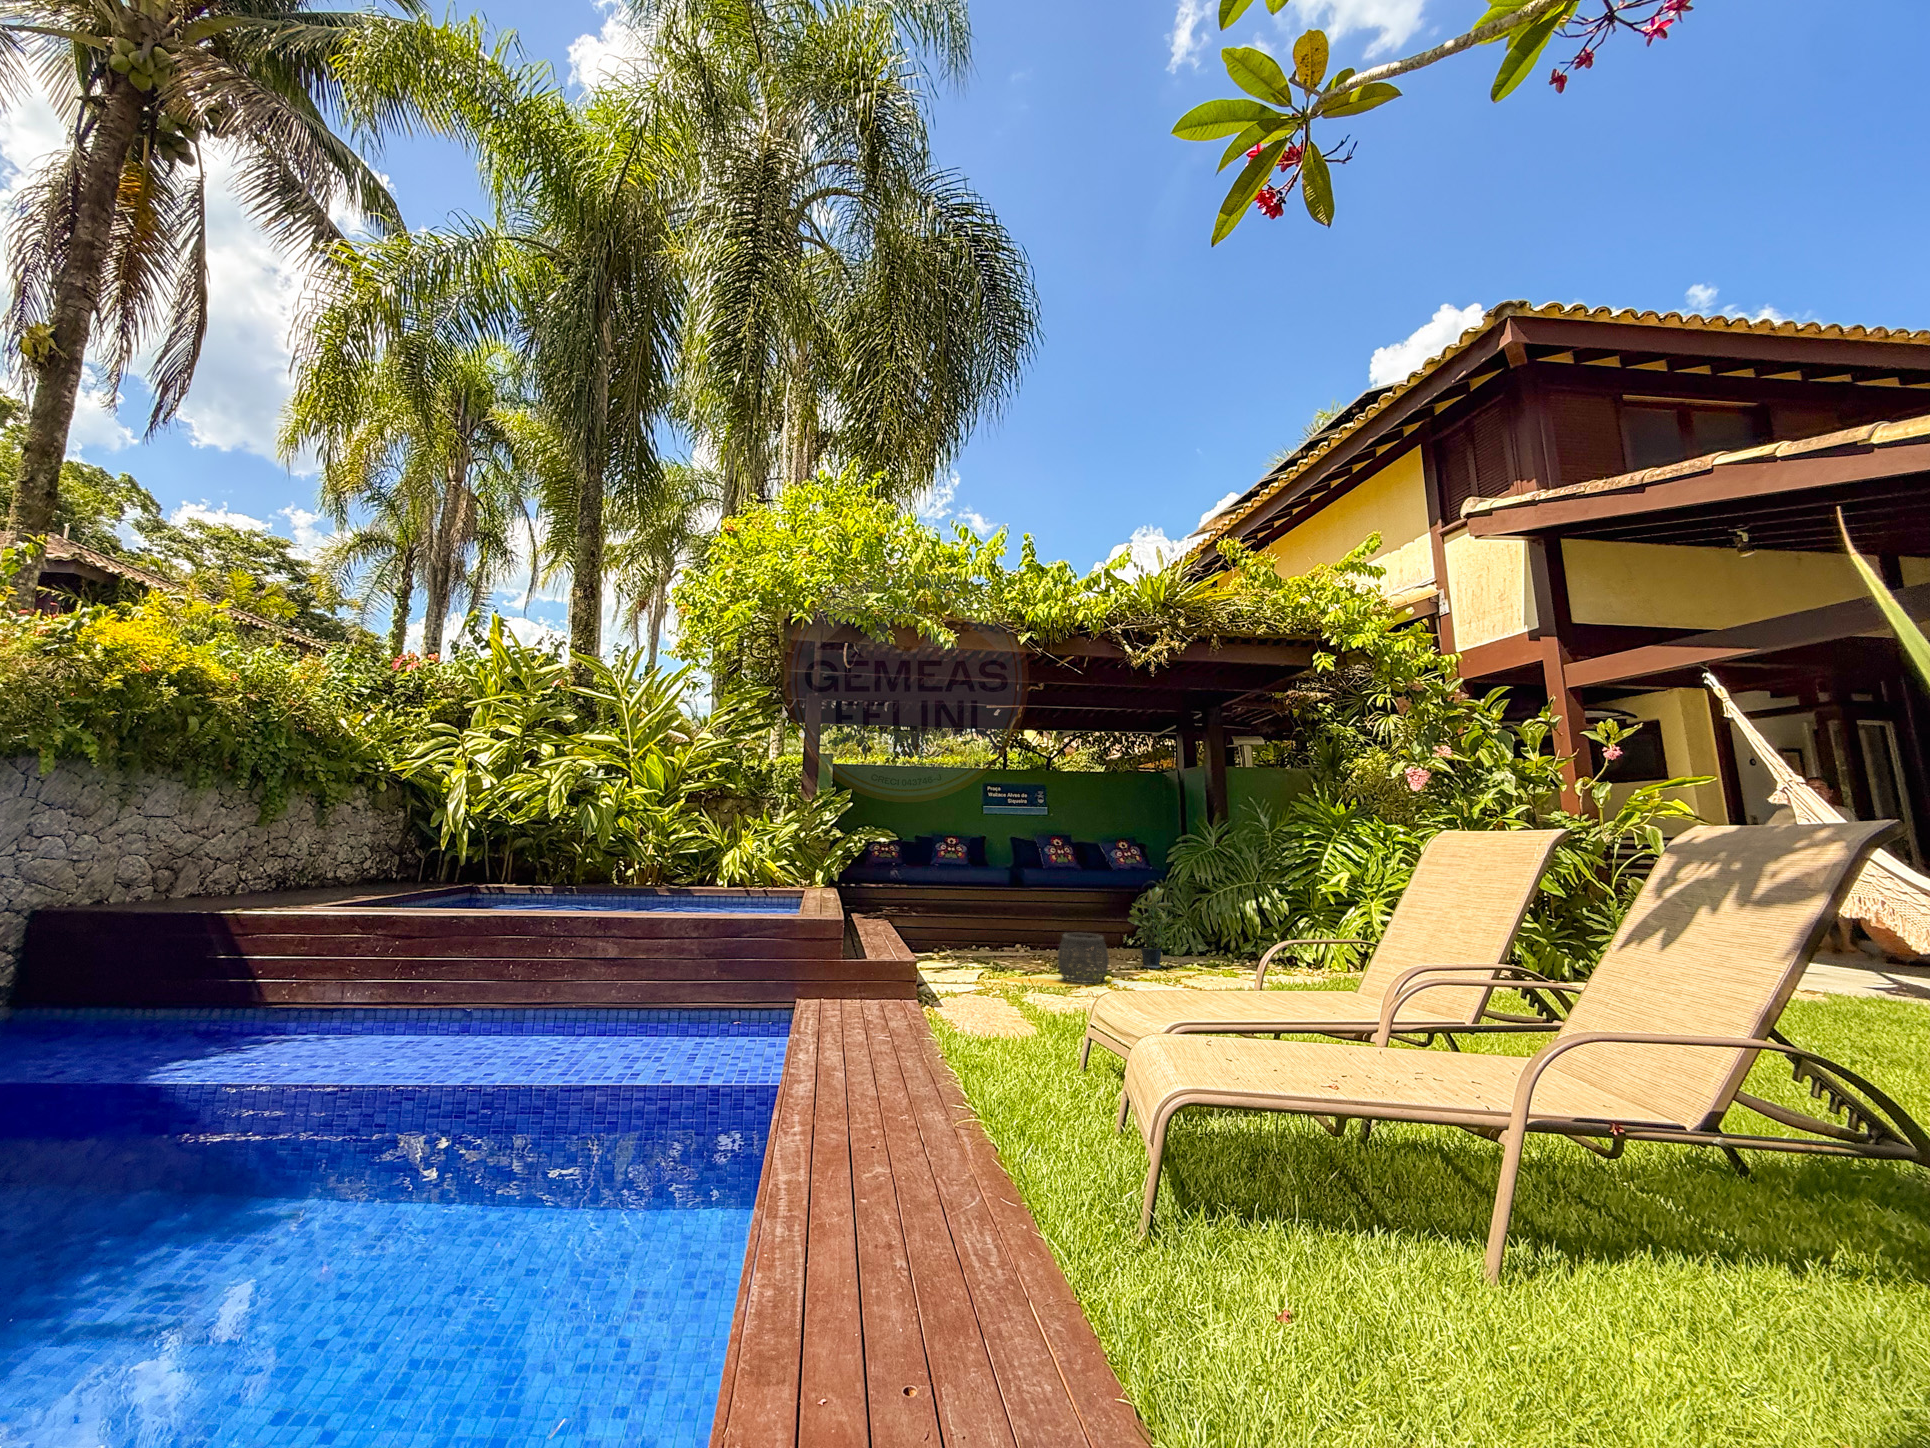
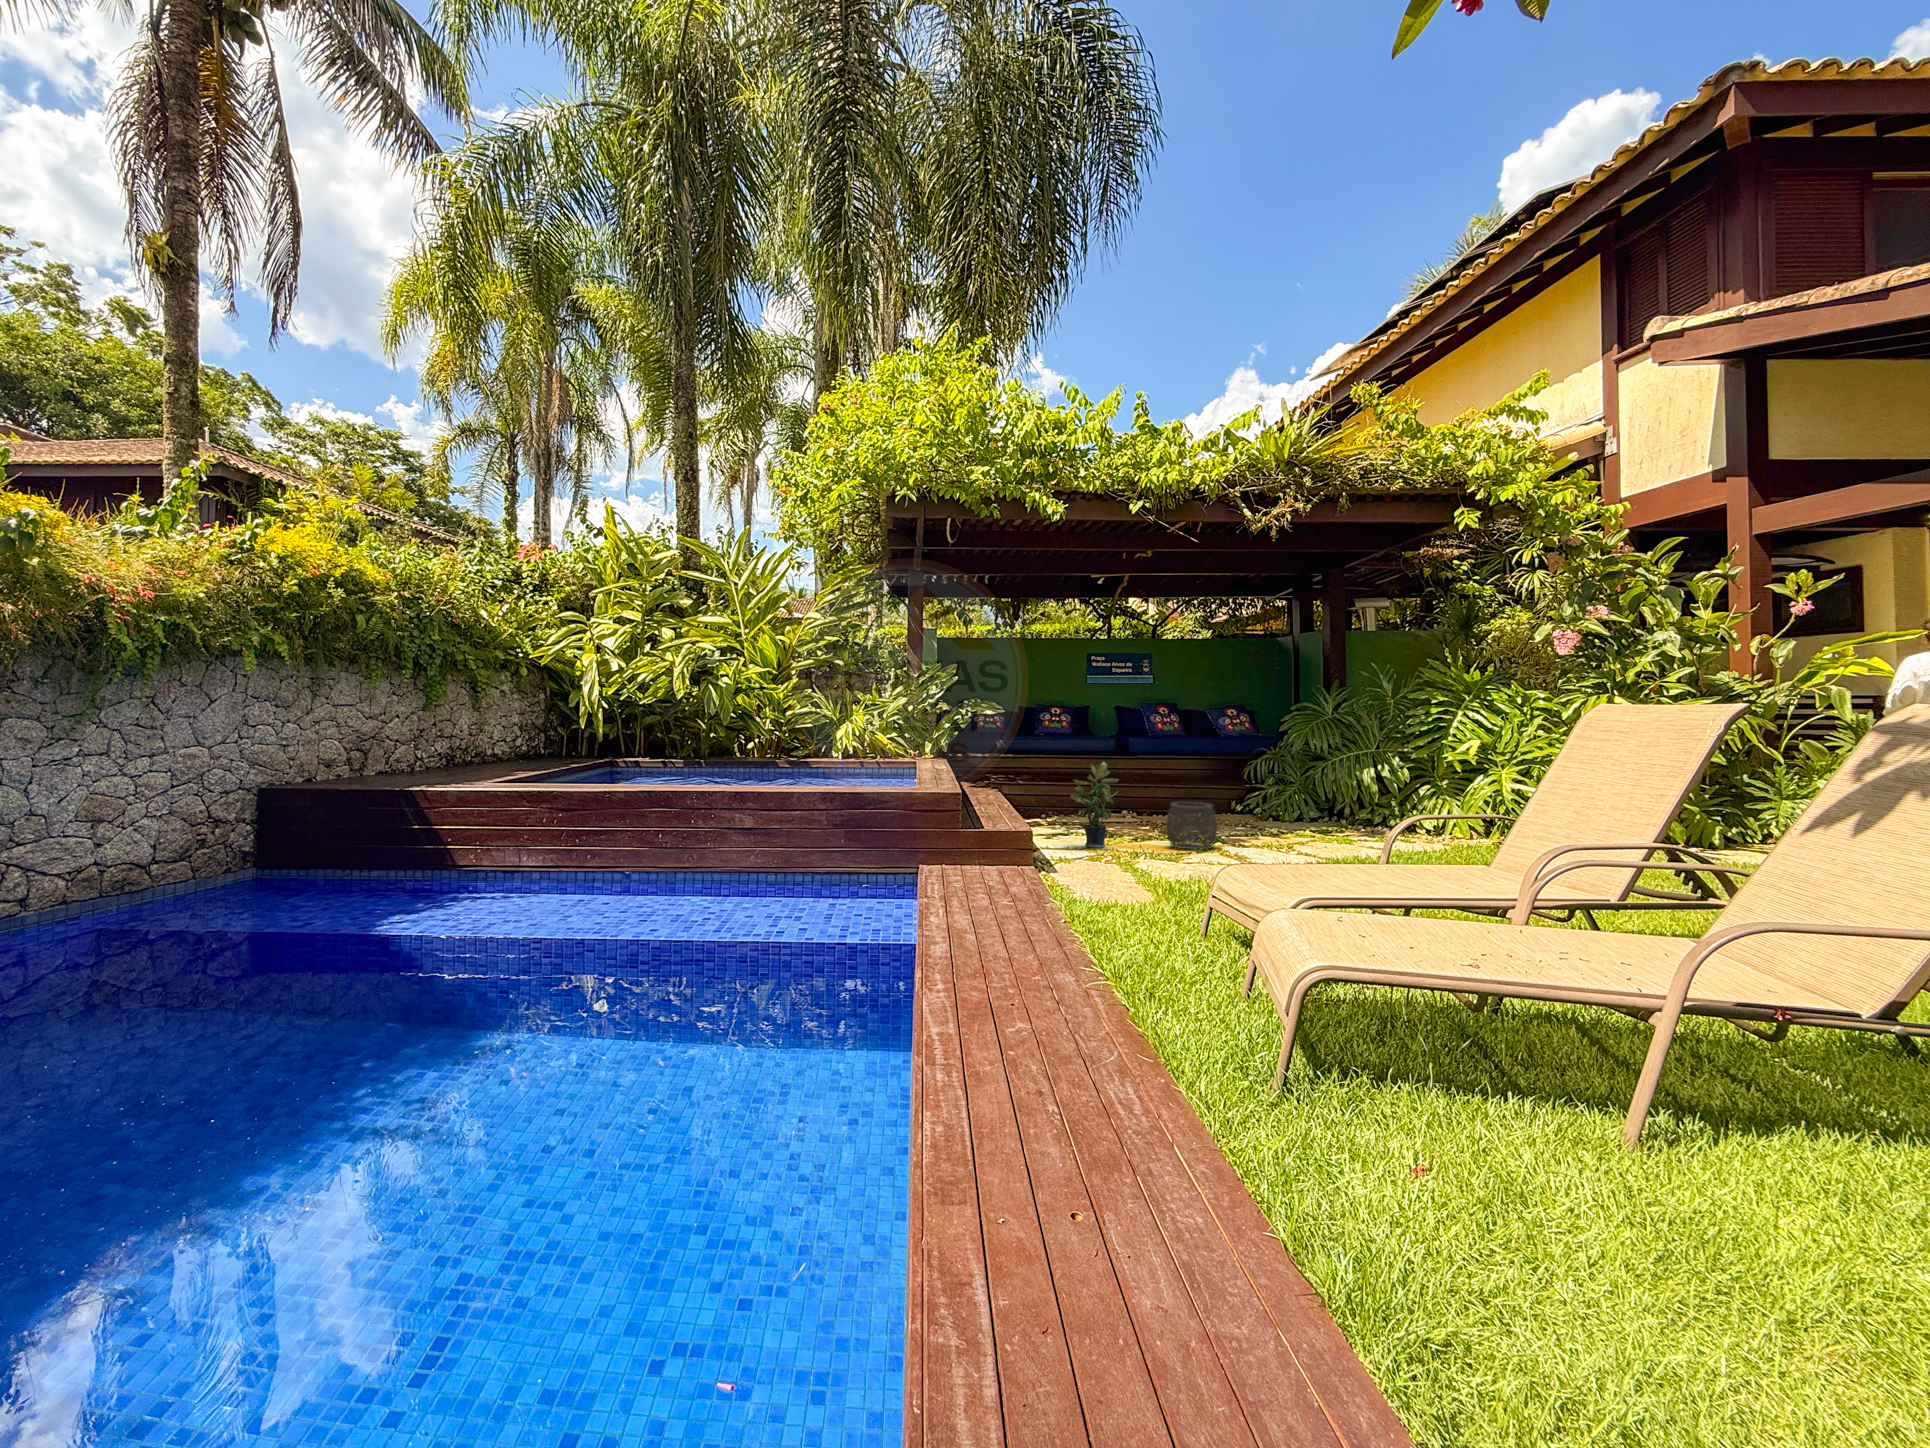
potted plant: present [1127,887,1172,969] -> present [1070,762,1119,848]

